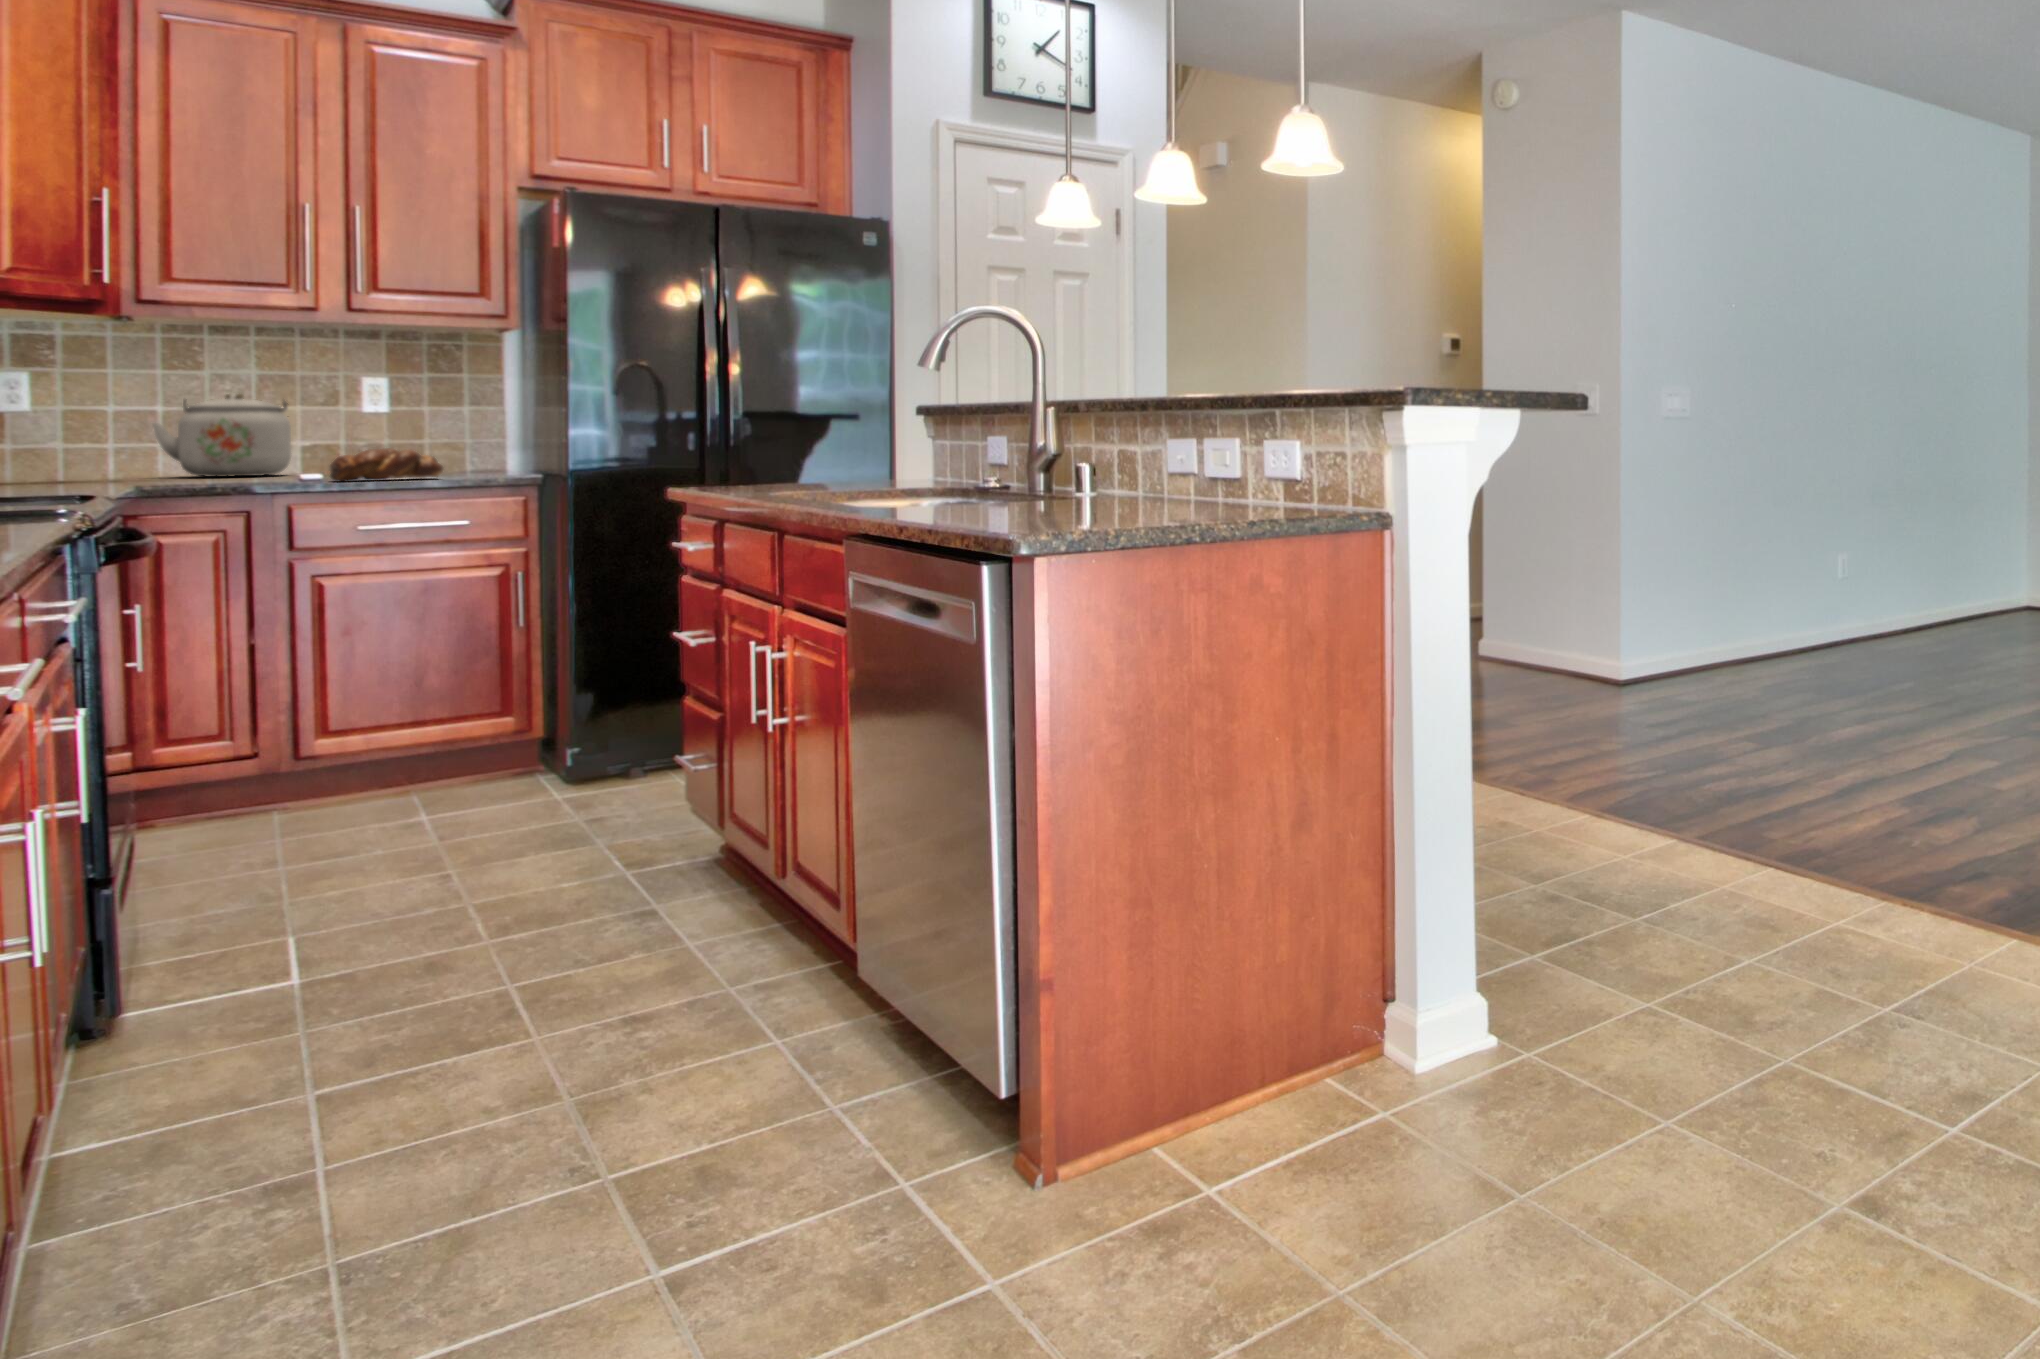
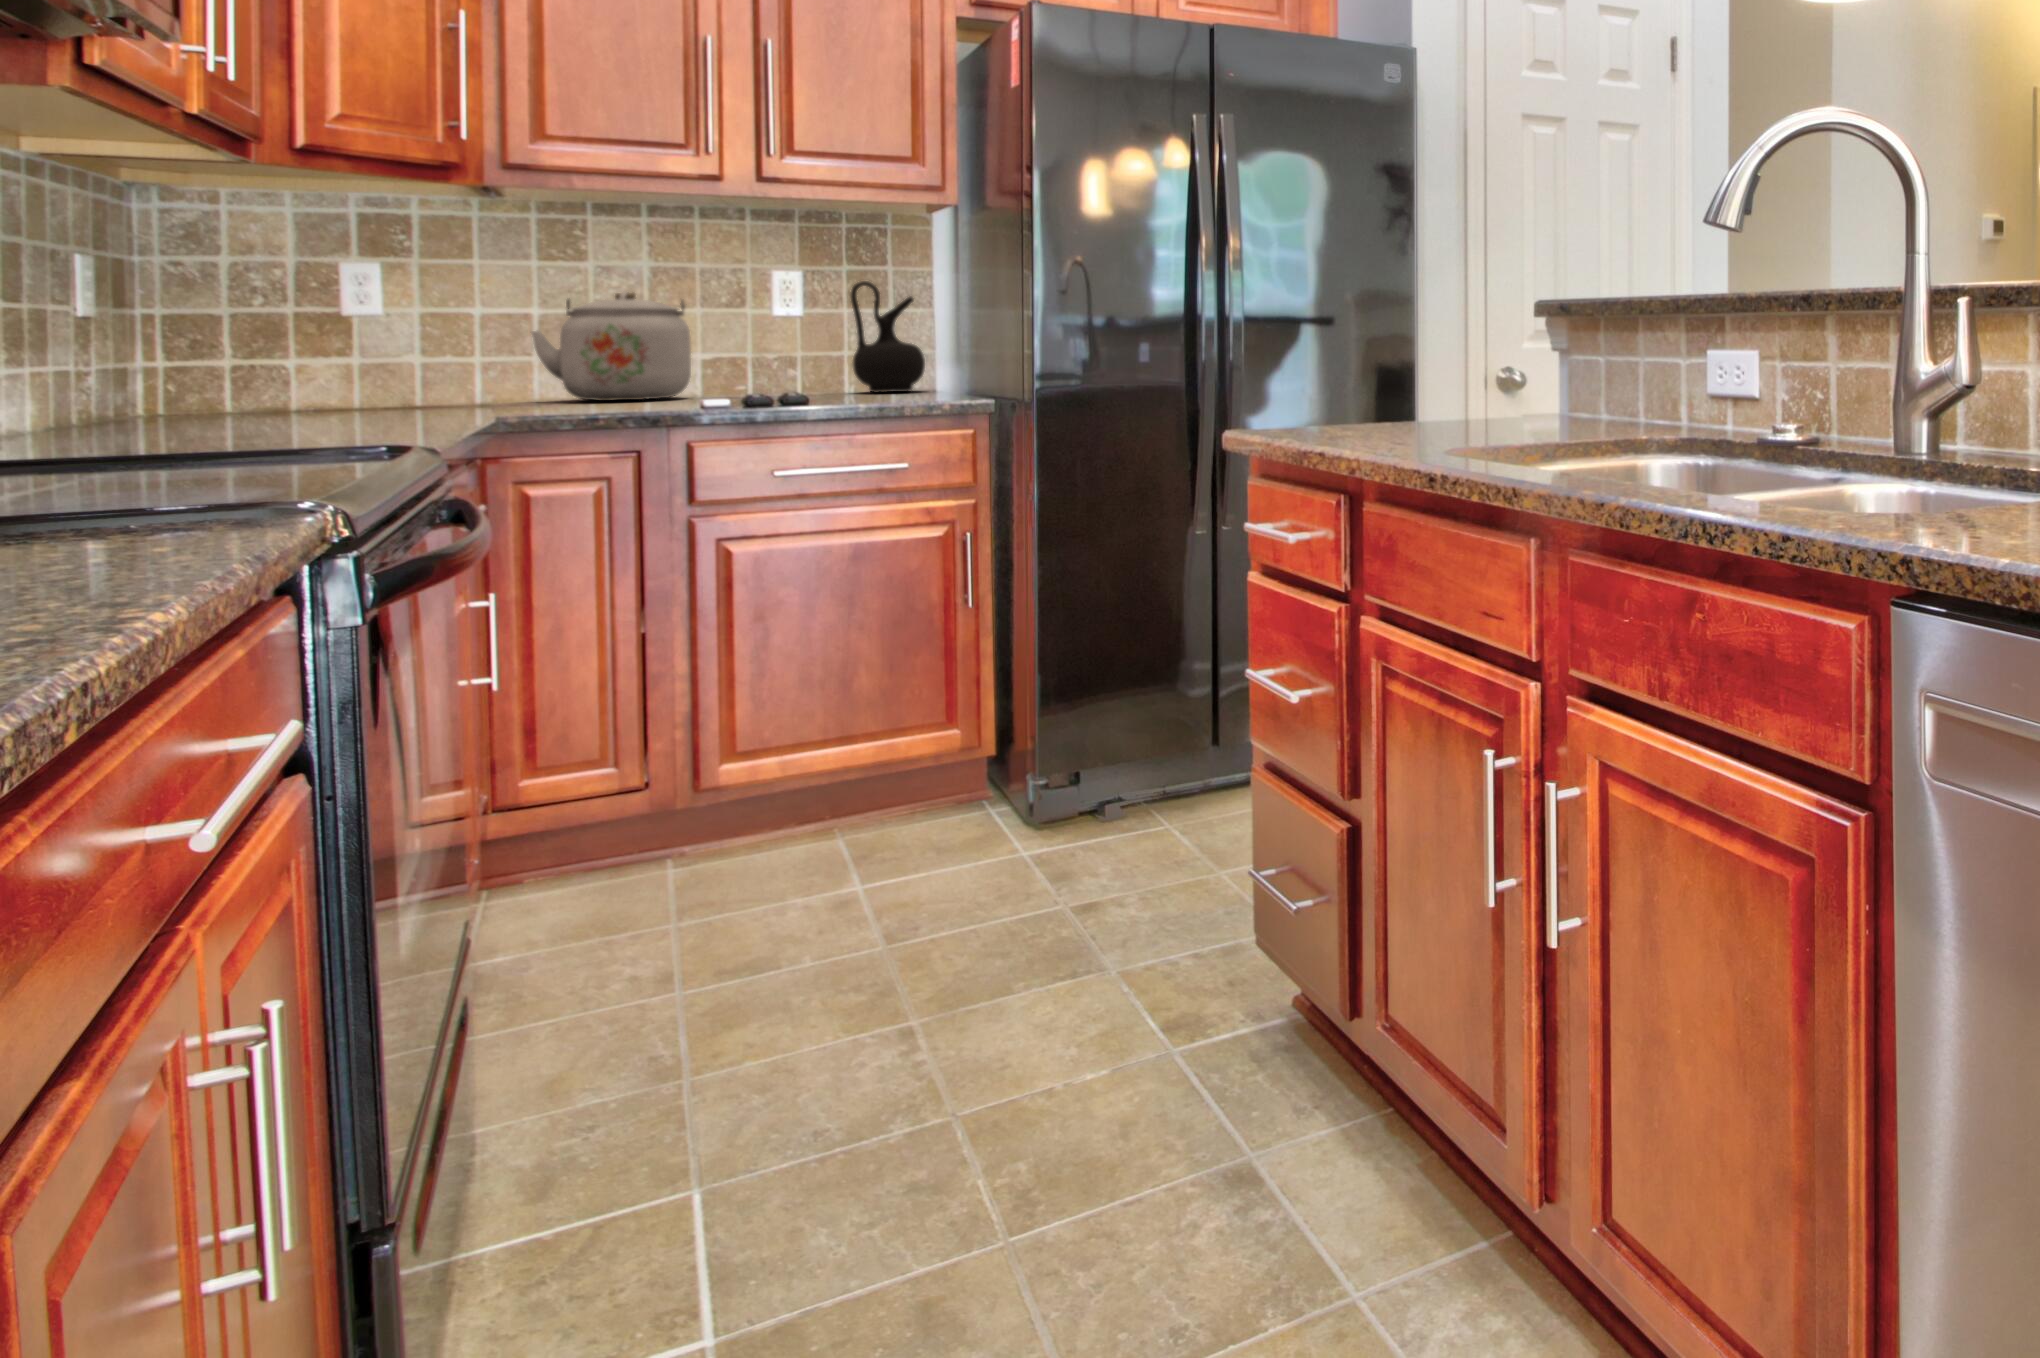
ceramic jug: none [431,386,496,471] -> present [851,281,925,393]
bread loaf: present [330,448,443,481] -> none [734,364,872,410]

